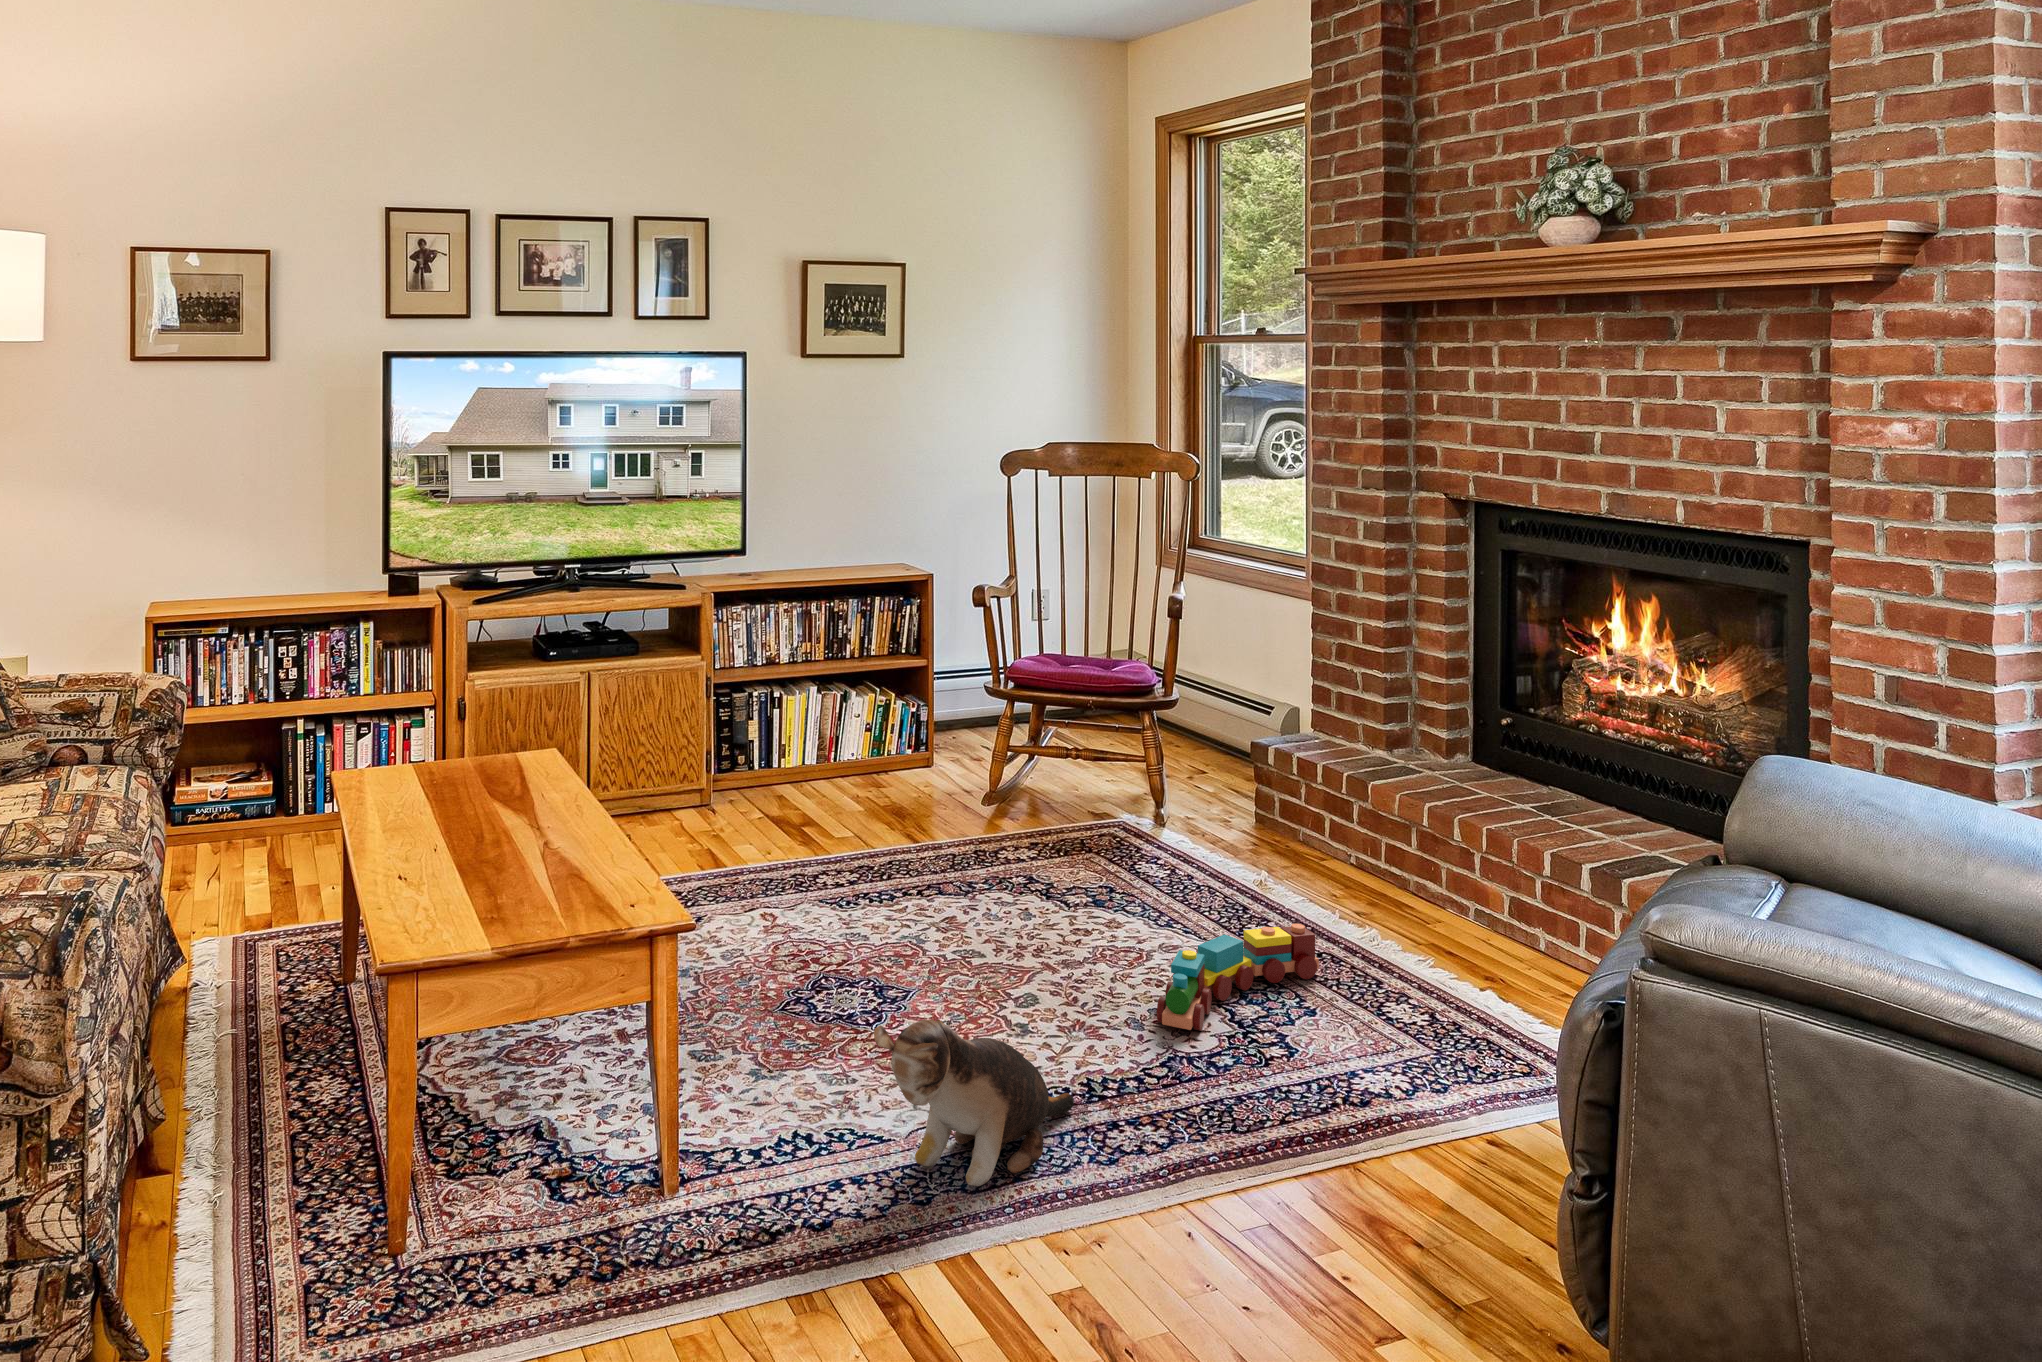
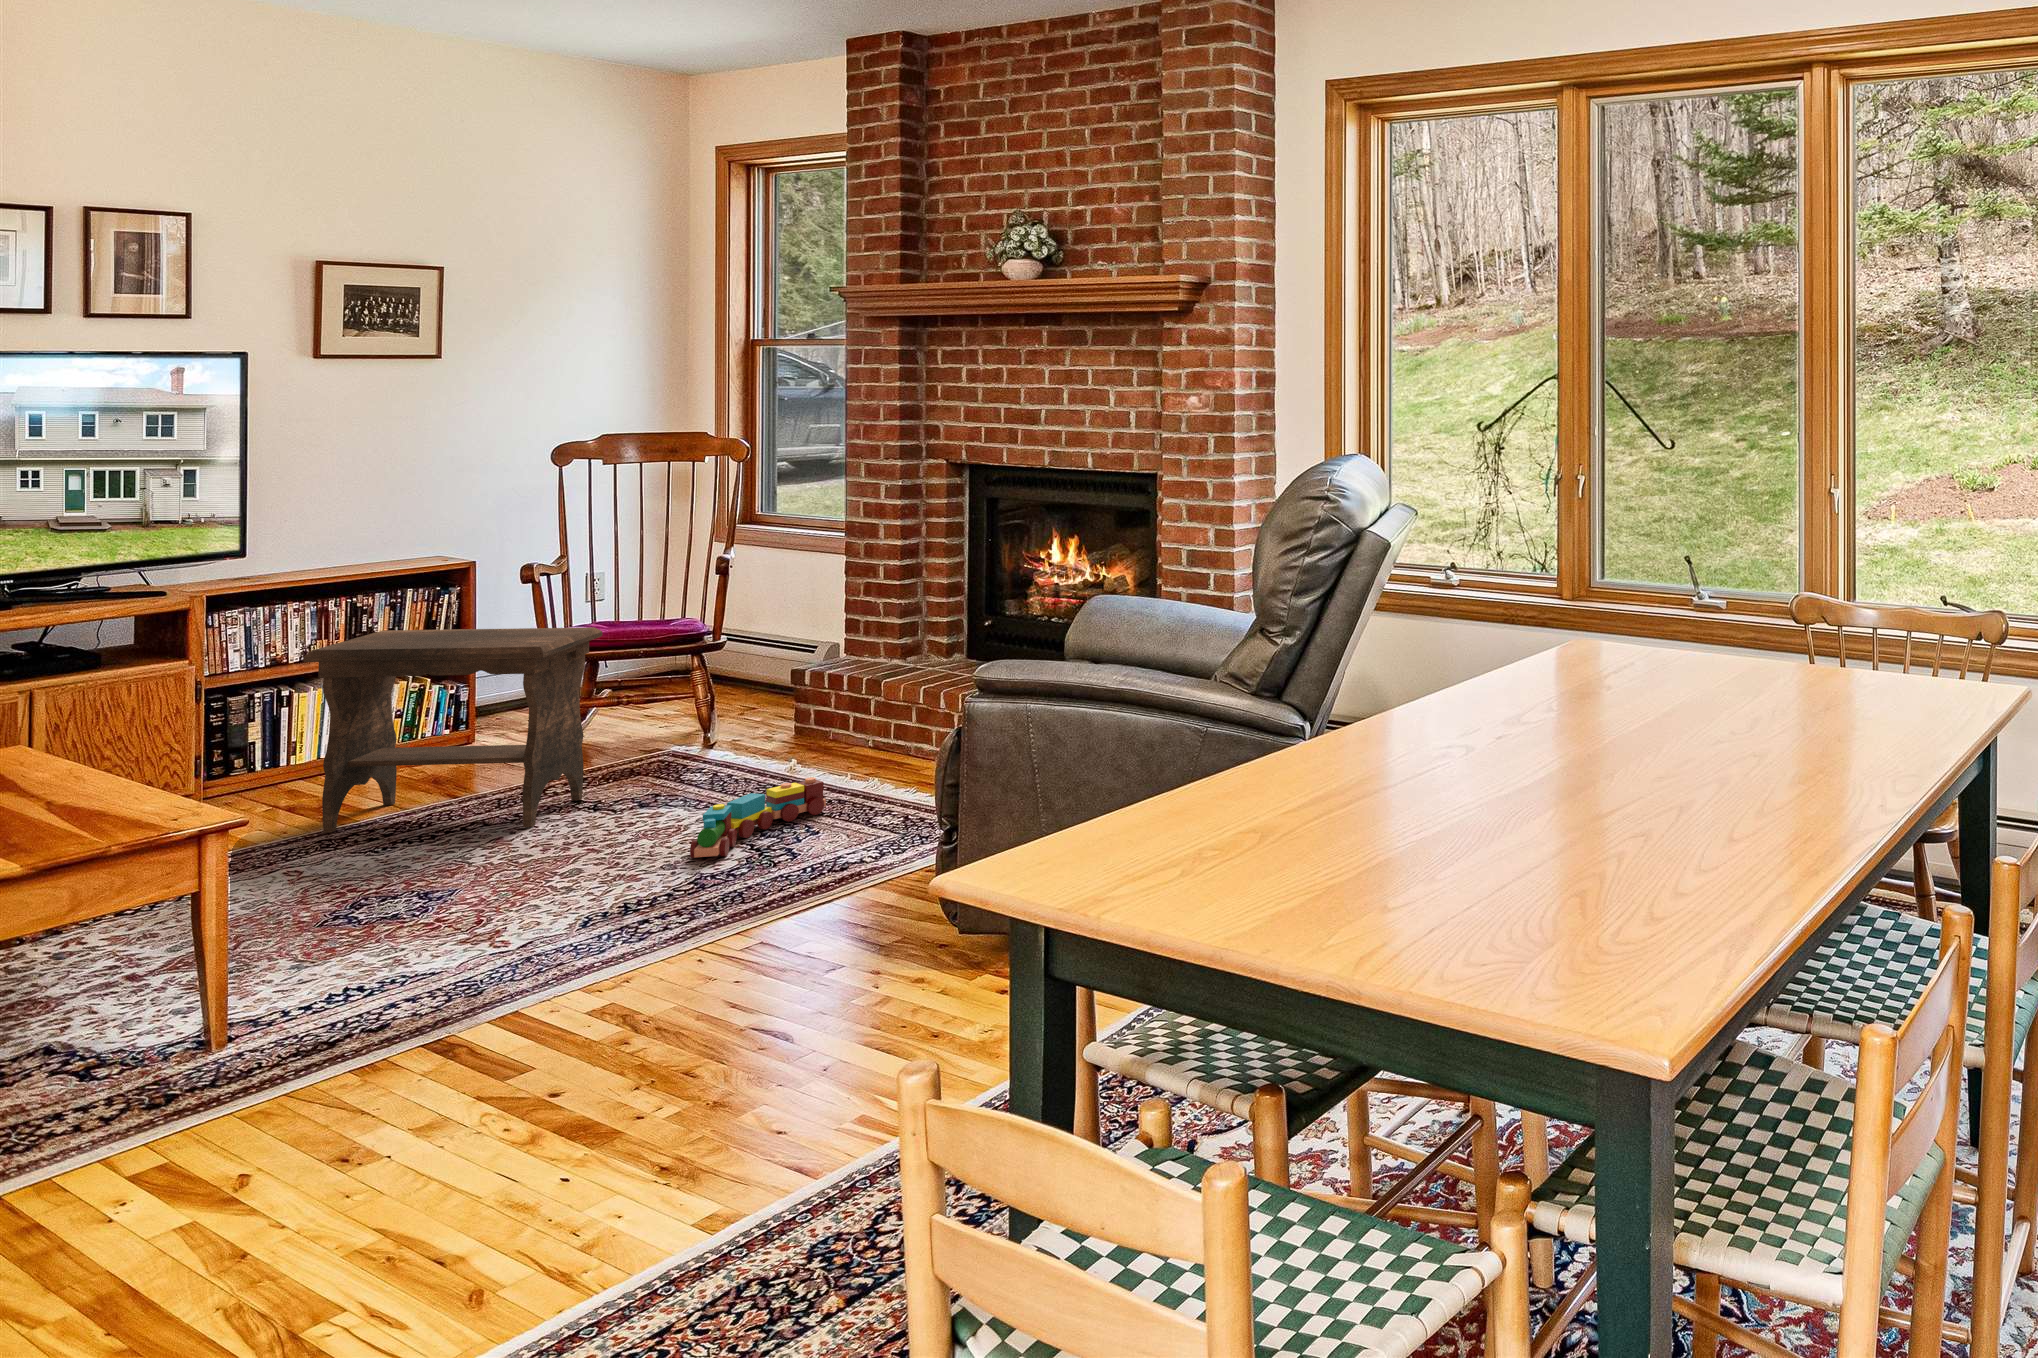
footstool: none [777,648,1052,910] -> present [303,627,602,833]
plush toy: present [874,1019,1074,1186] -> none [443,852,616,966]

